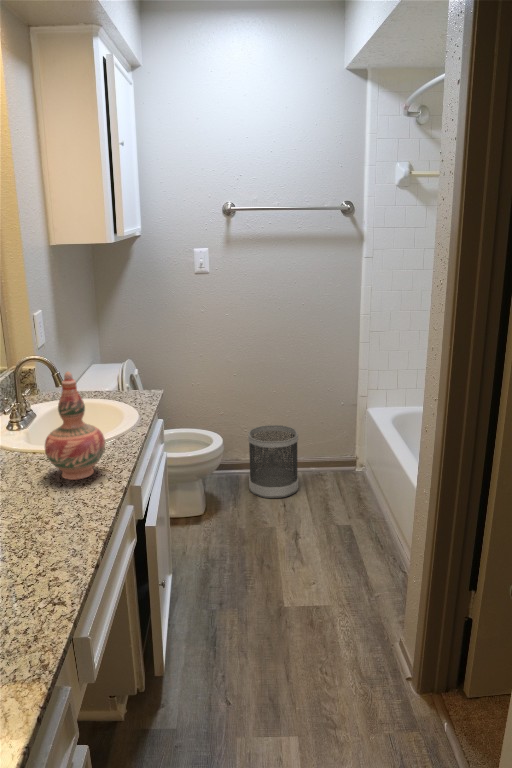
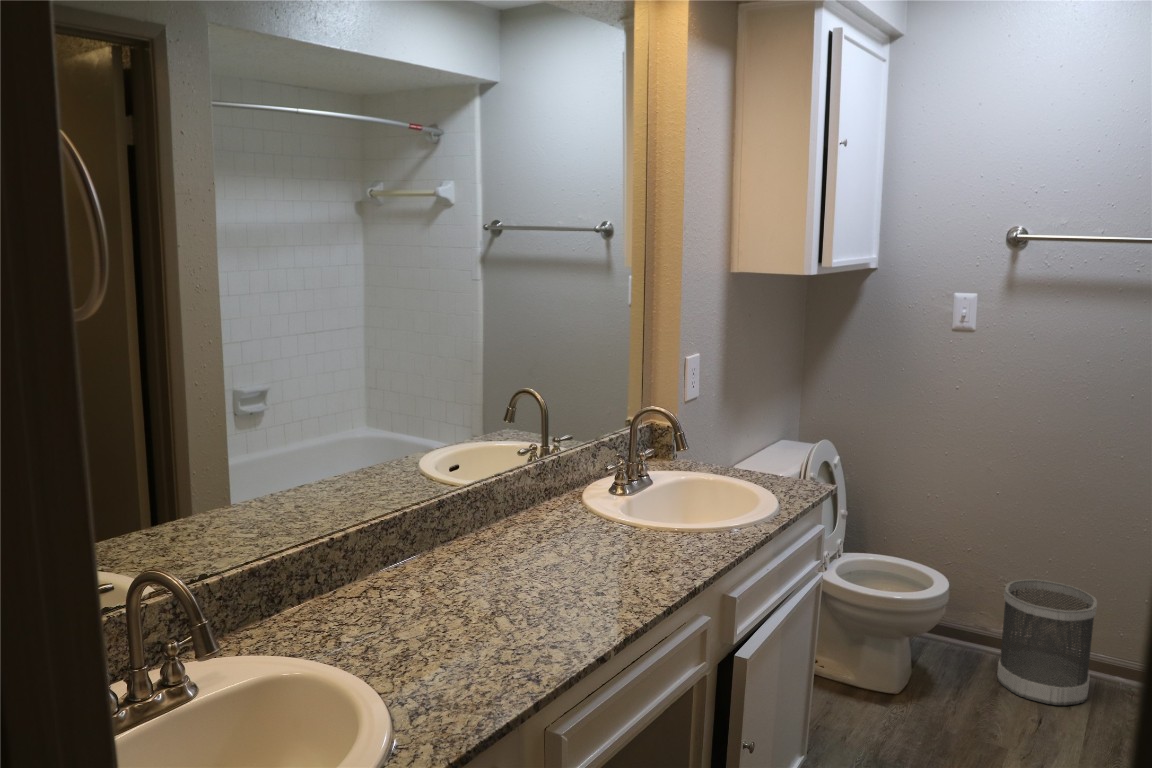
decorative vase: present [45,371,105,480] -> none [618,428,690,564]

